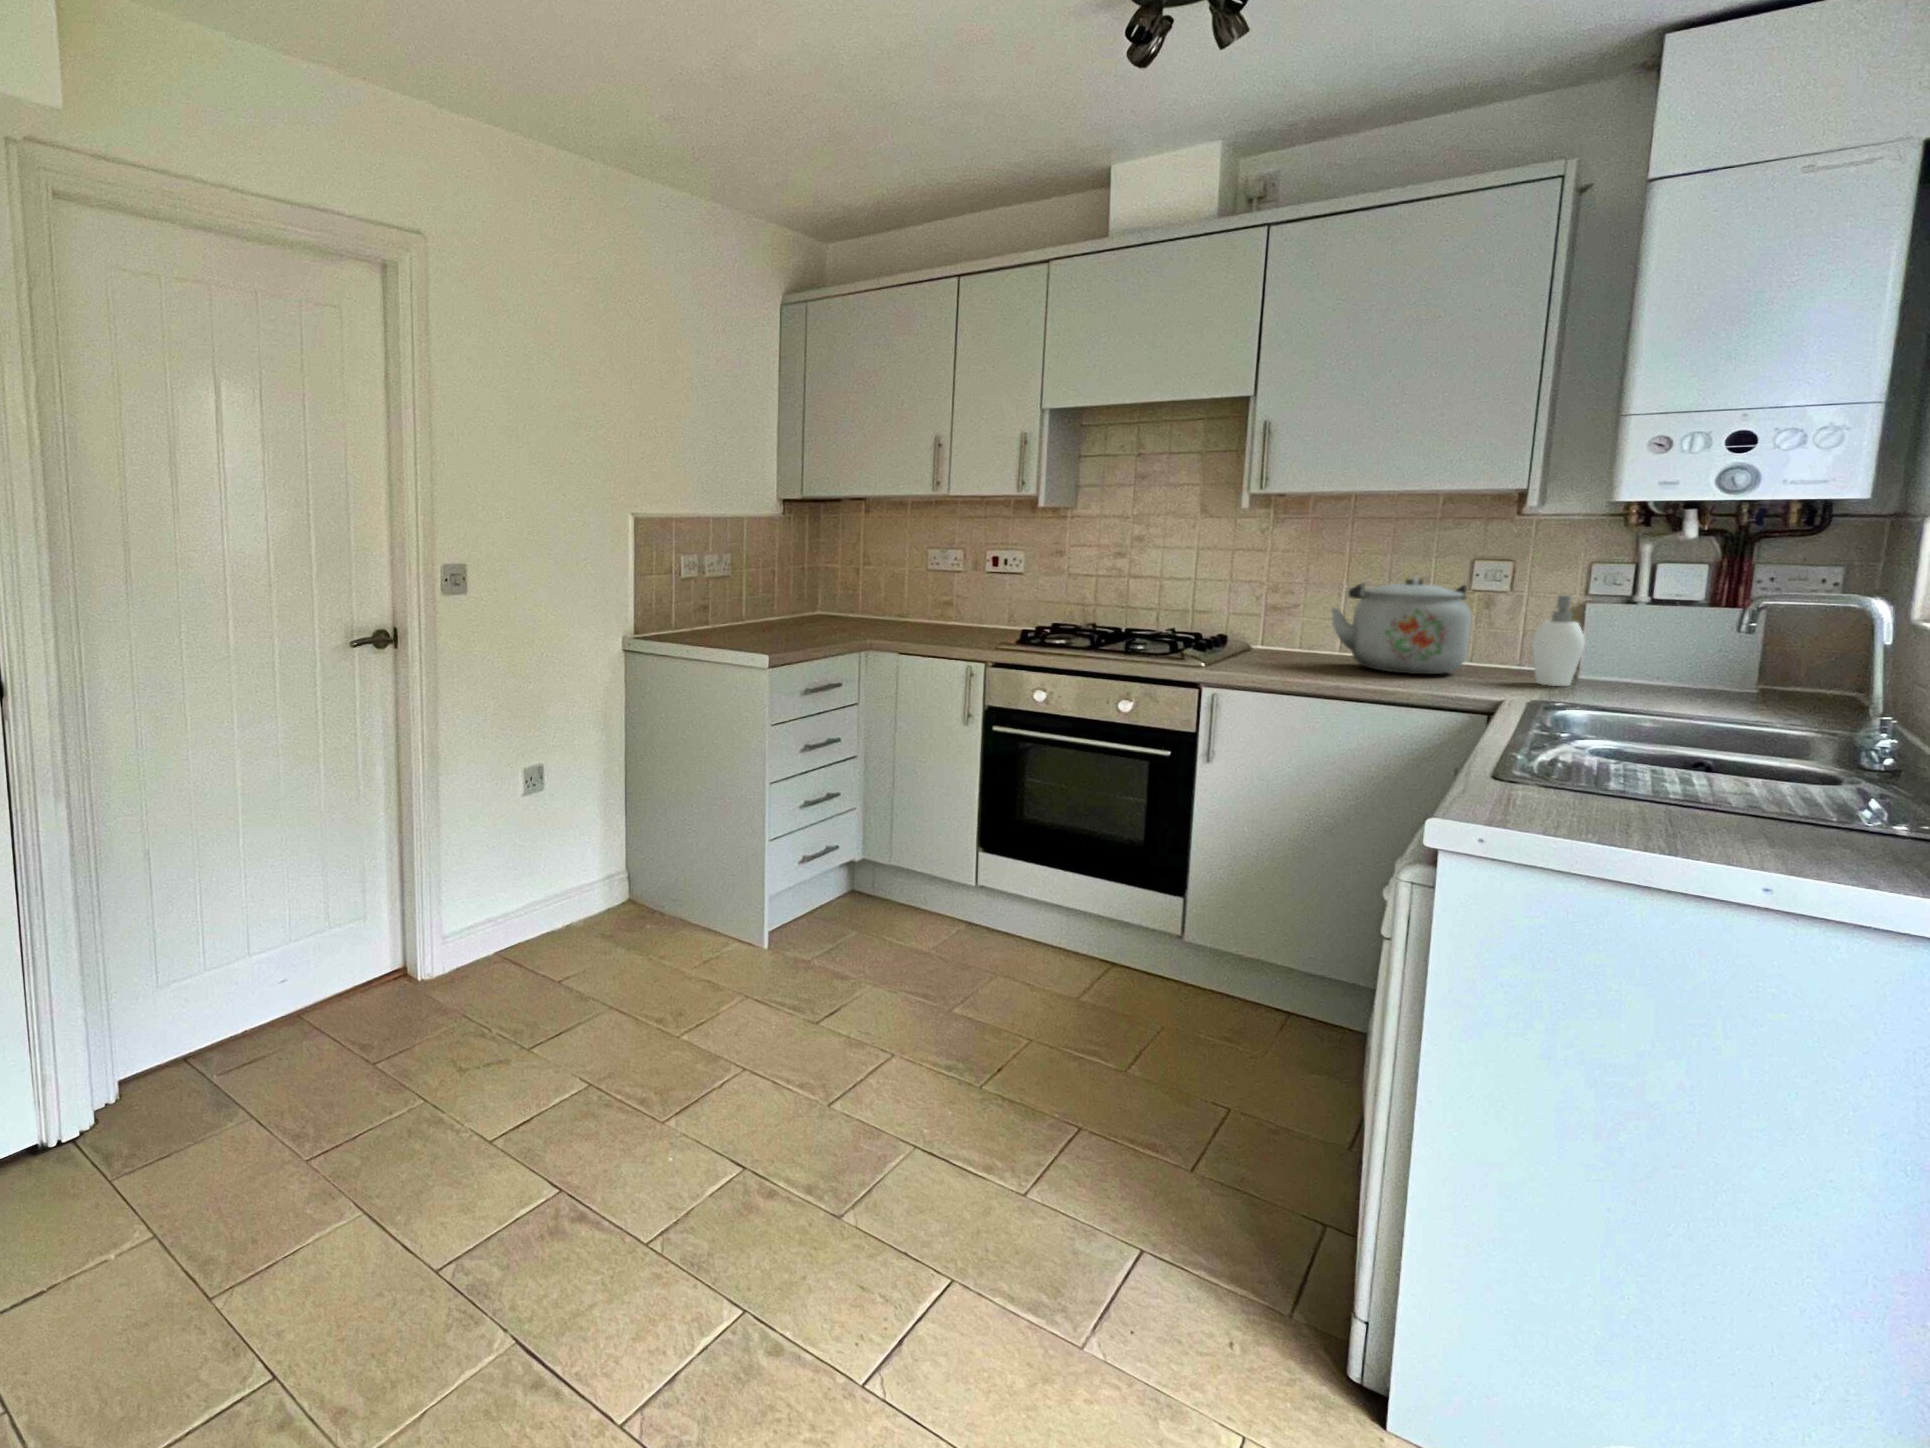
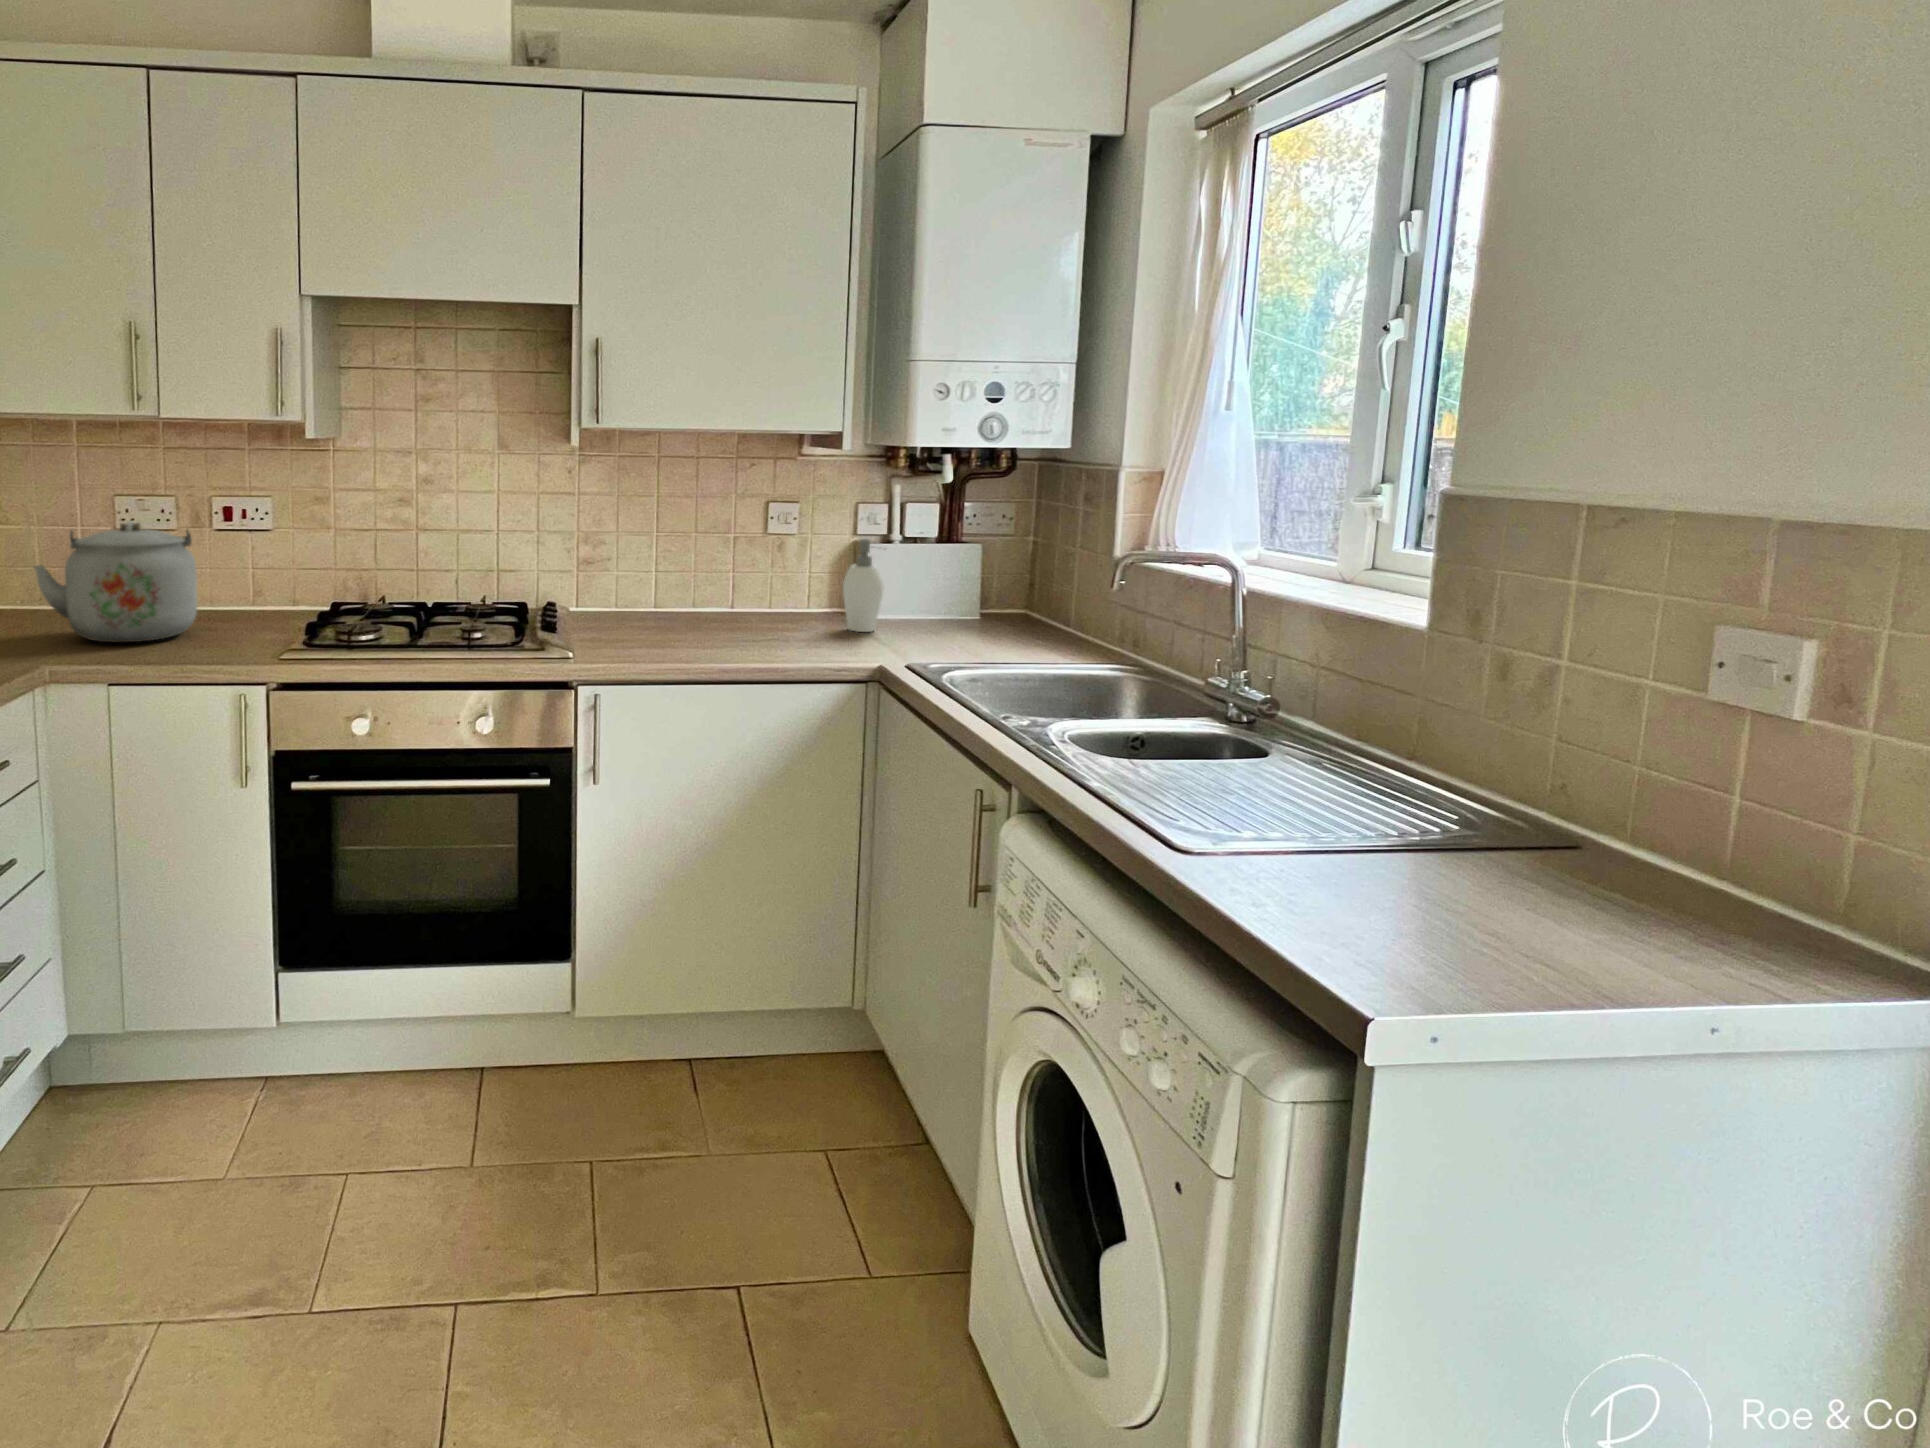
kettle: present [1332,577,1471,674] -> present [33,522,197,642]

